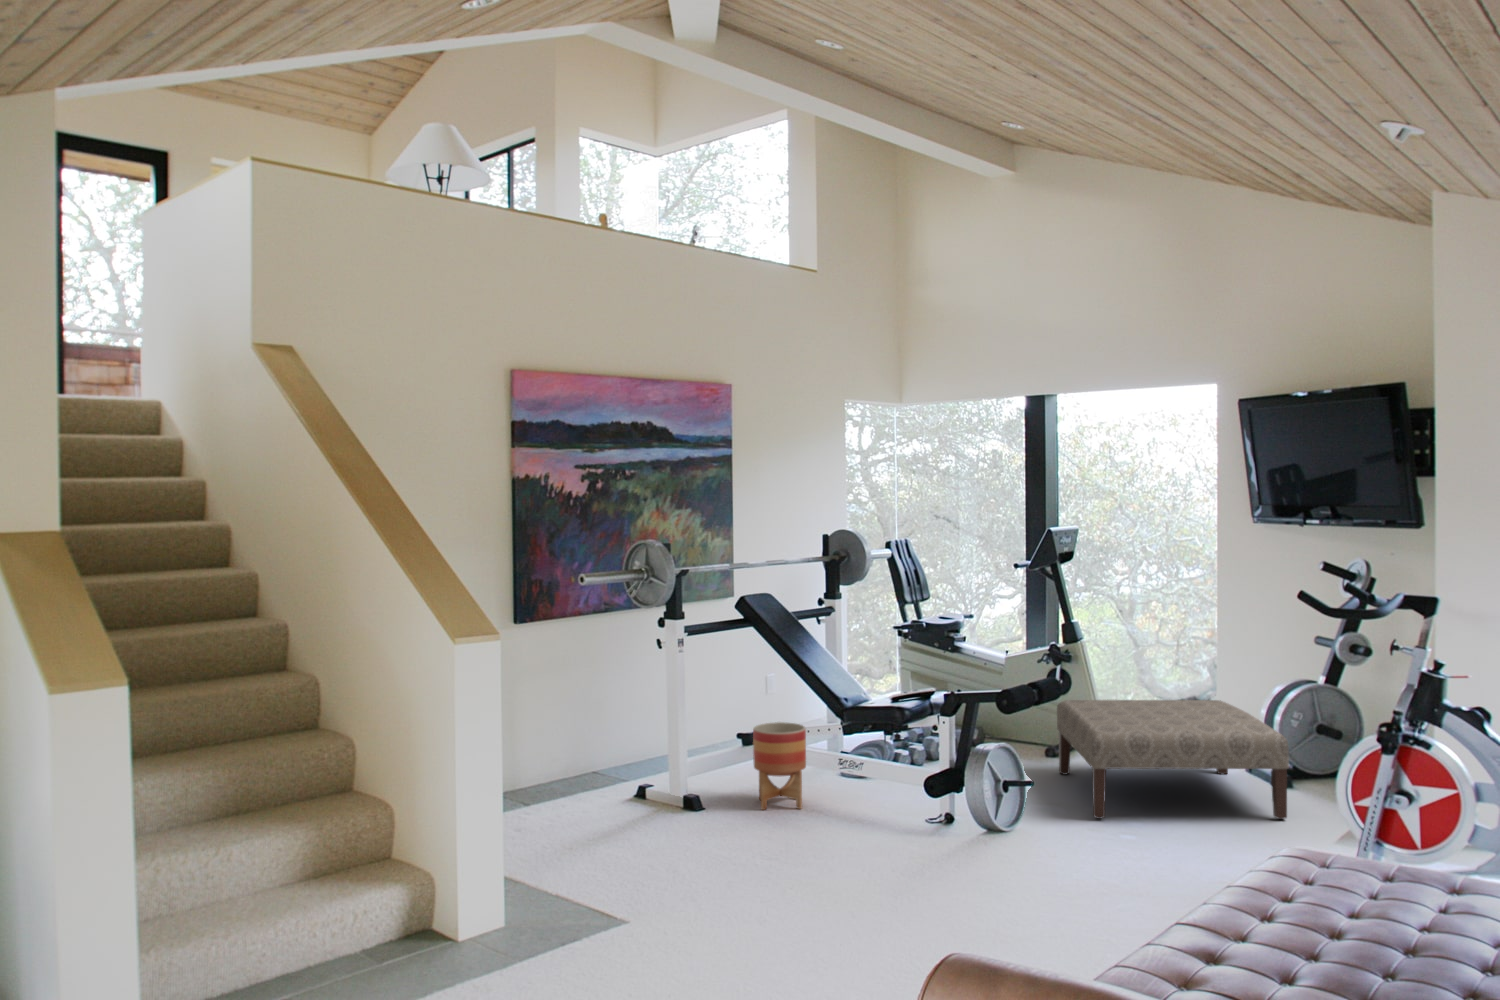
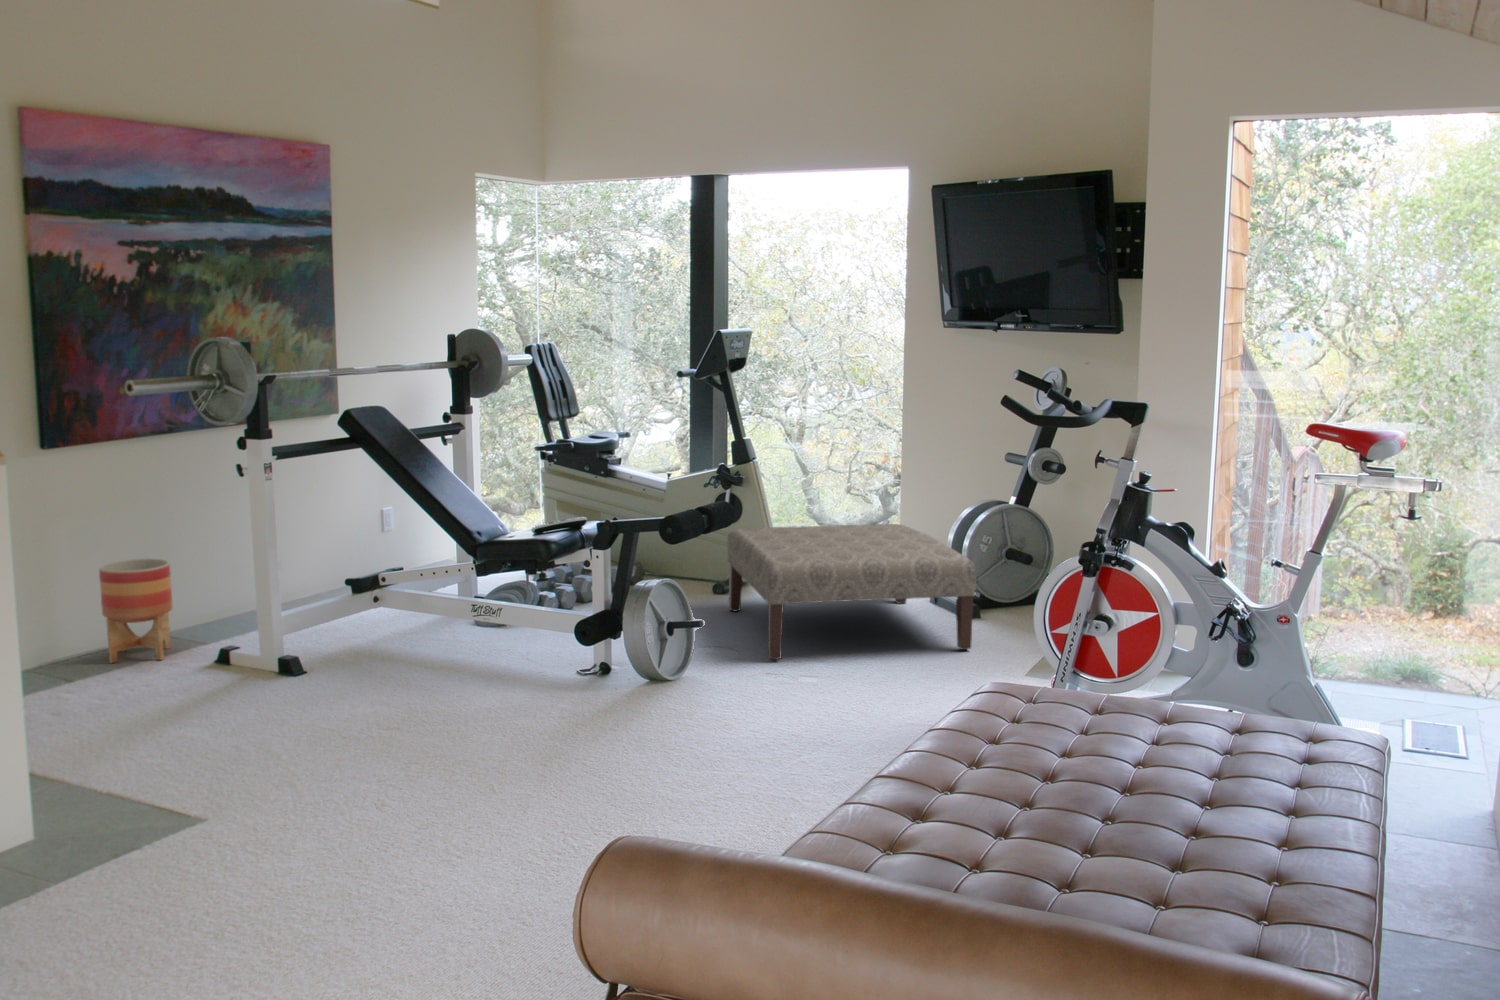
planter: present [753,722,806,810] -> present [99,559,172,663]

